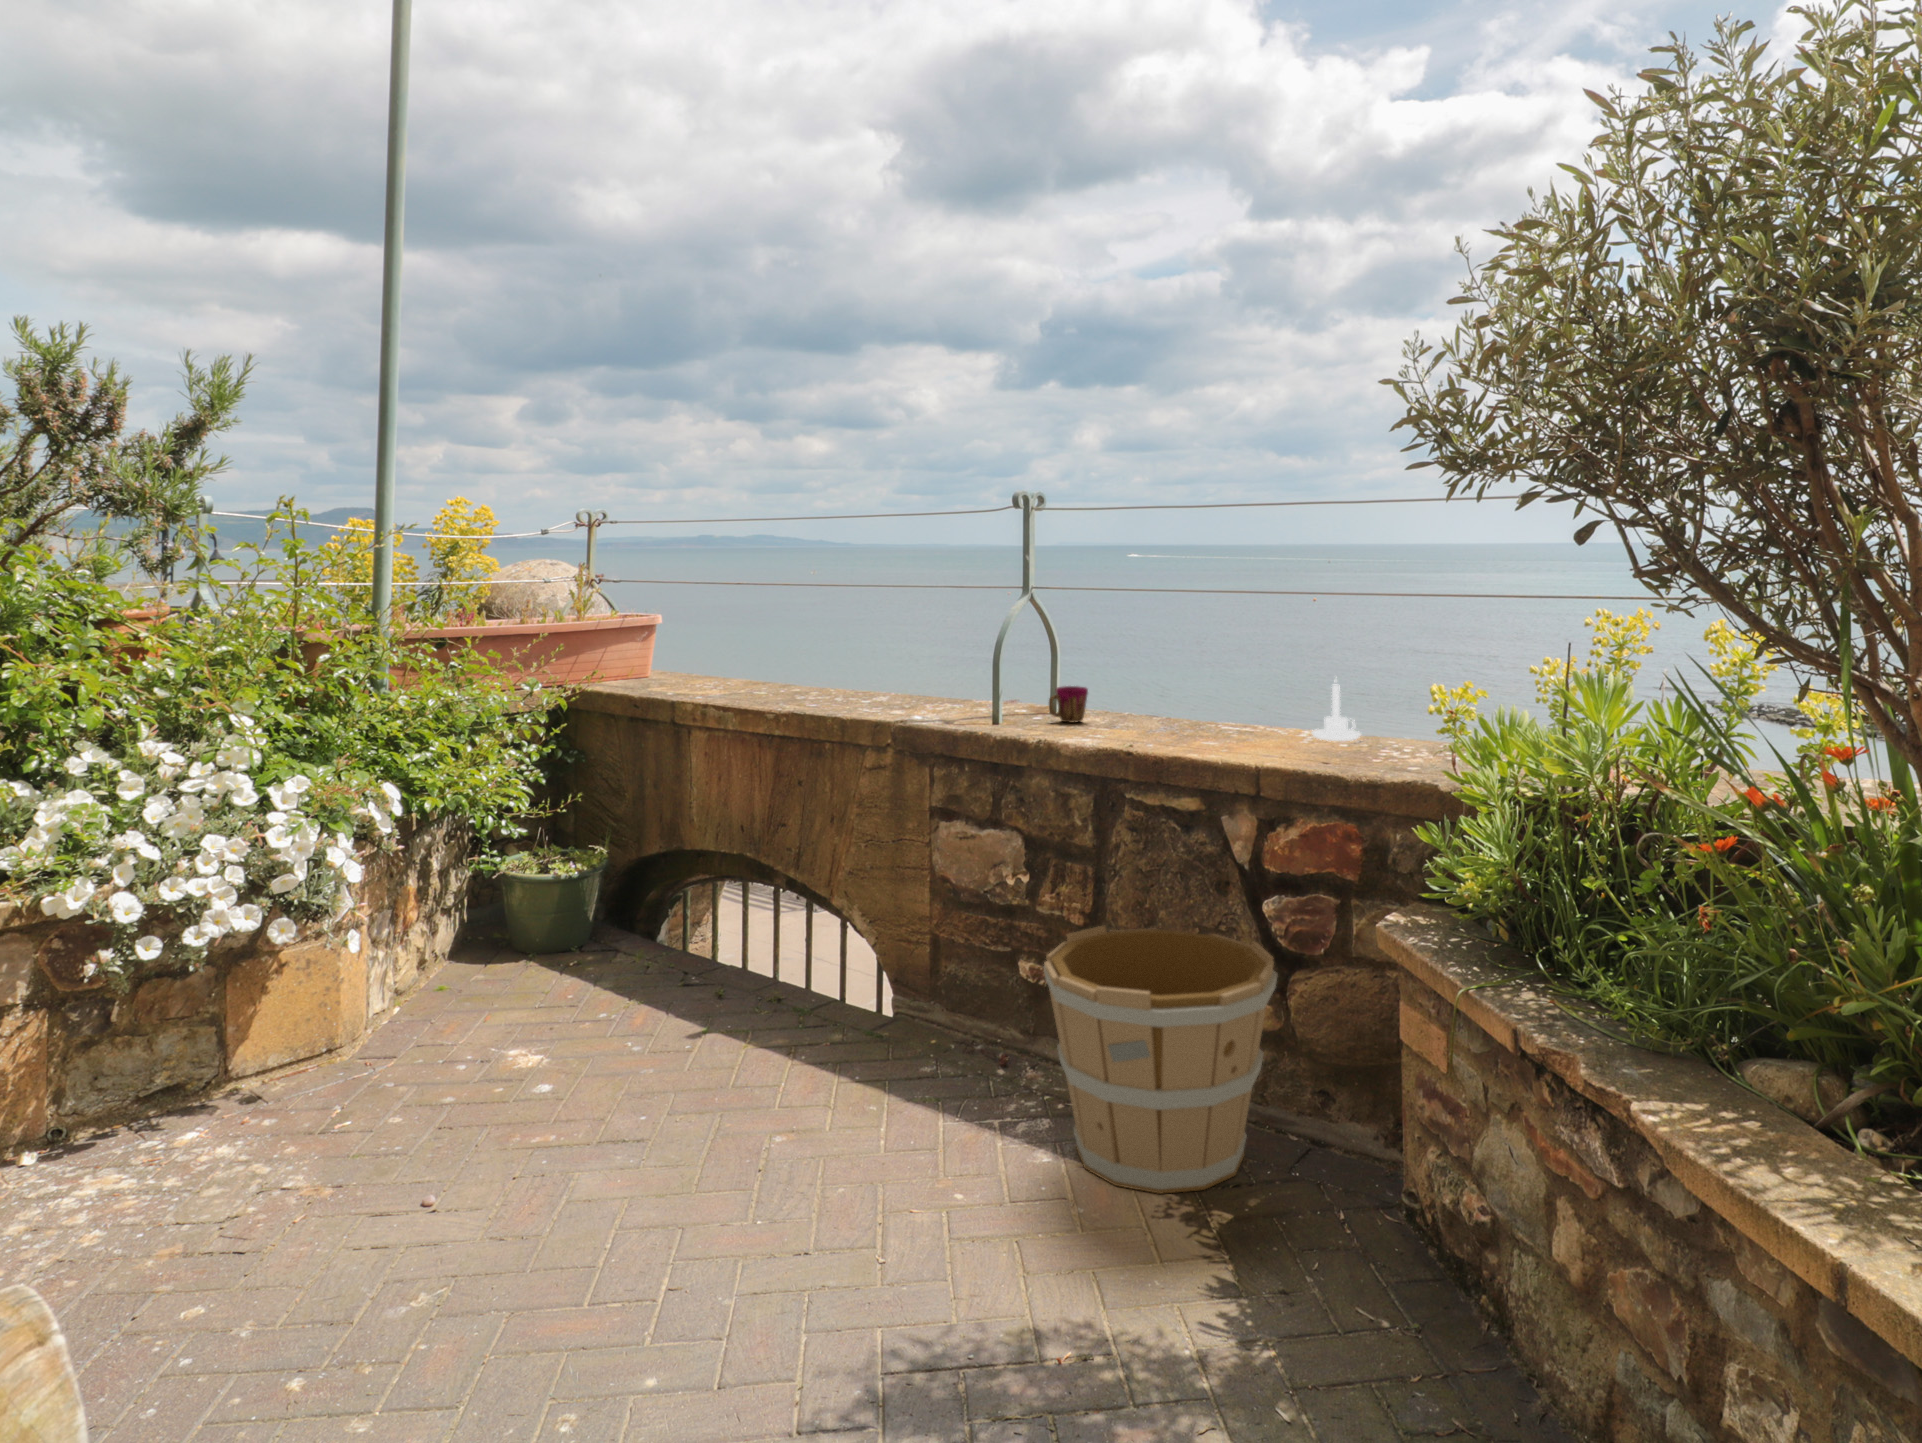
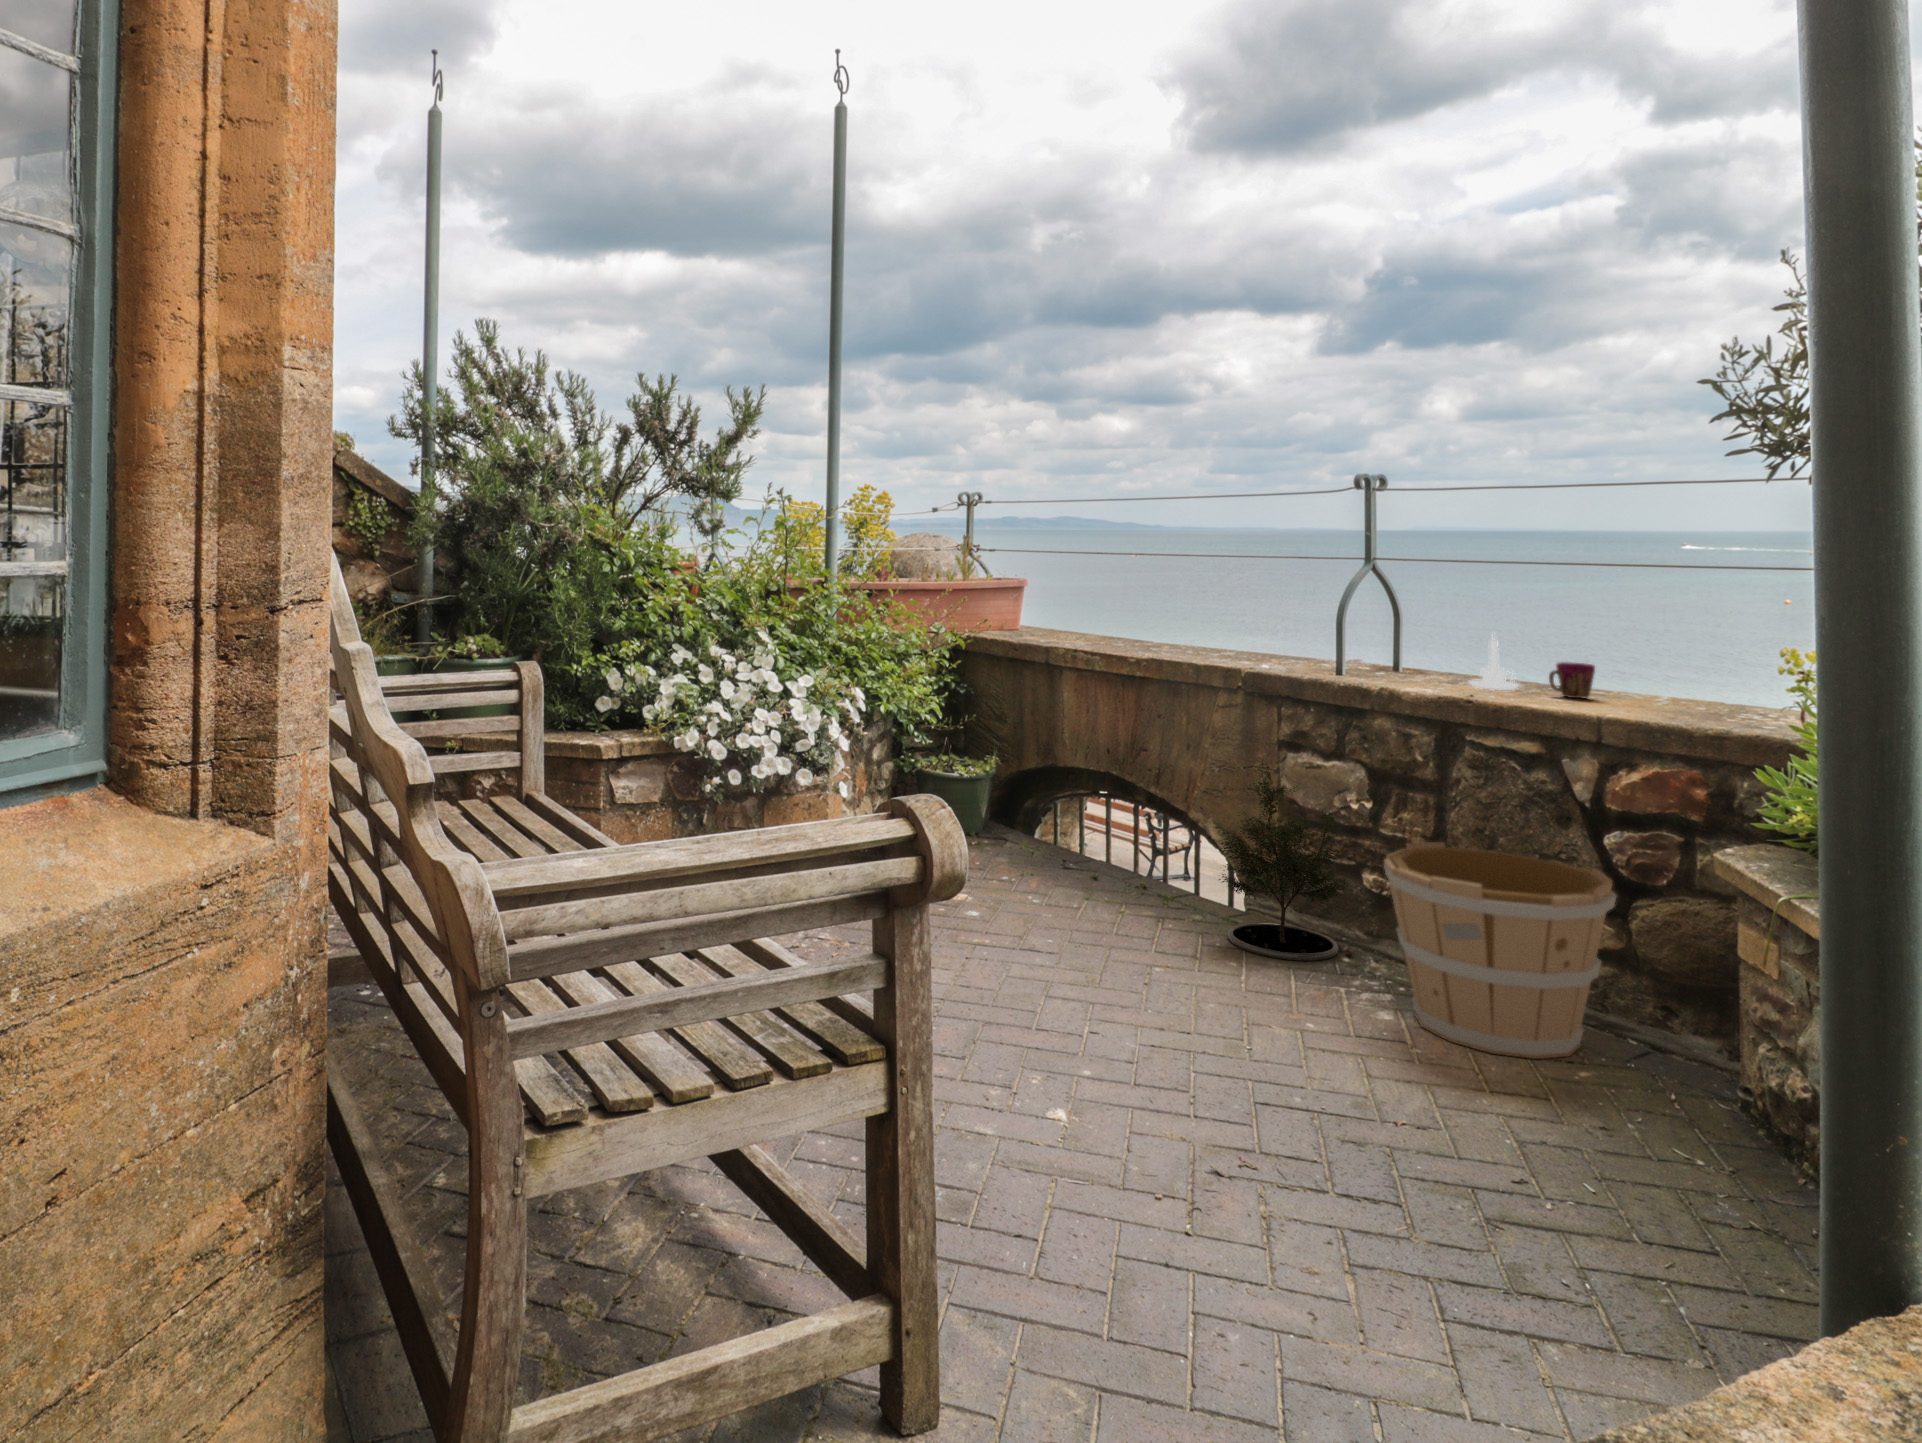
candle holder: present [1312,679,1361,741] -> present [1469,636,1519,690]
cup: present [1049,686,1088,723] -> present [1549,662,1595,698]
potted tree: none [853,842,1007,1090] -> present [1216,763,1348,961]

